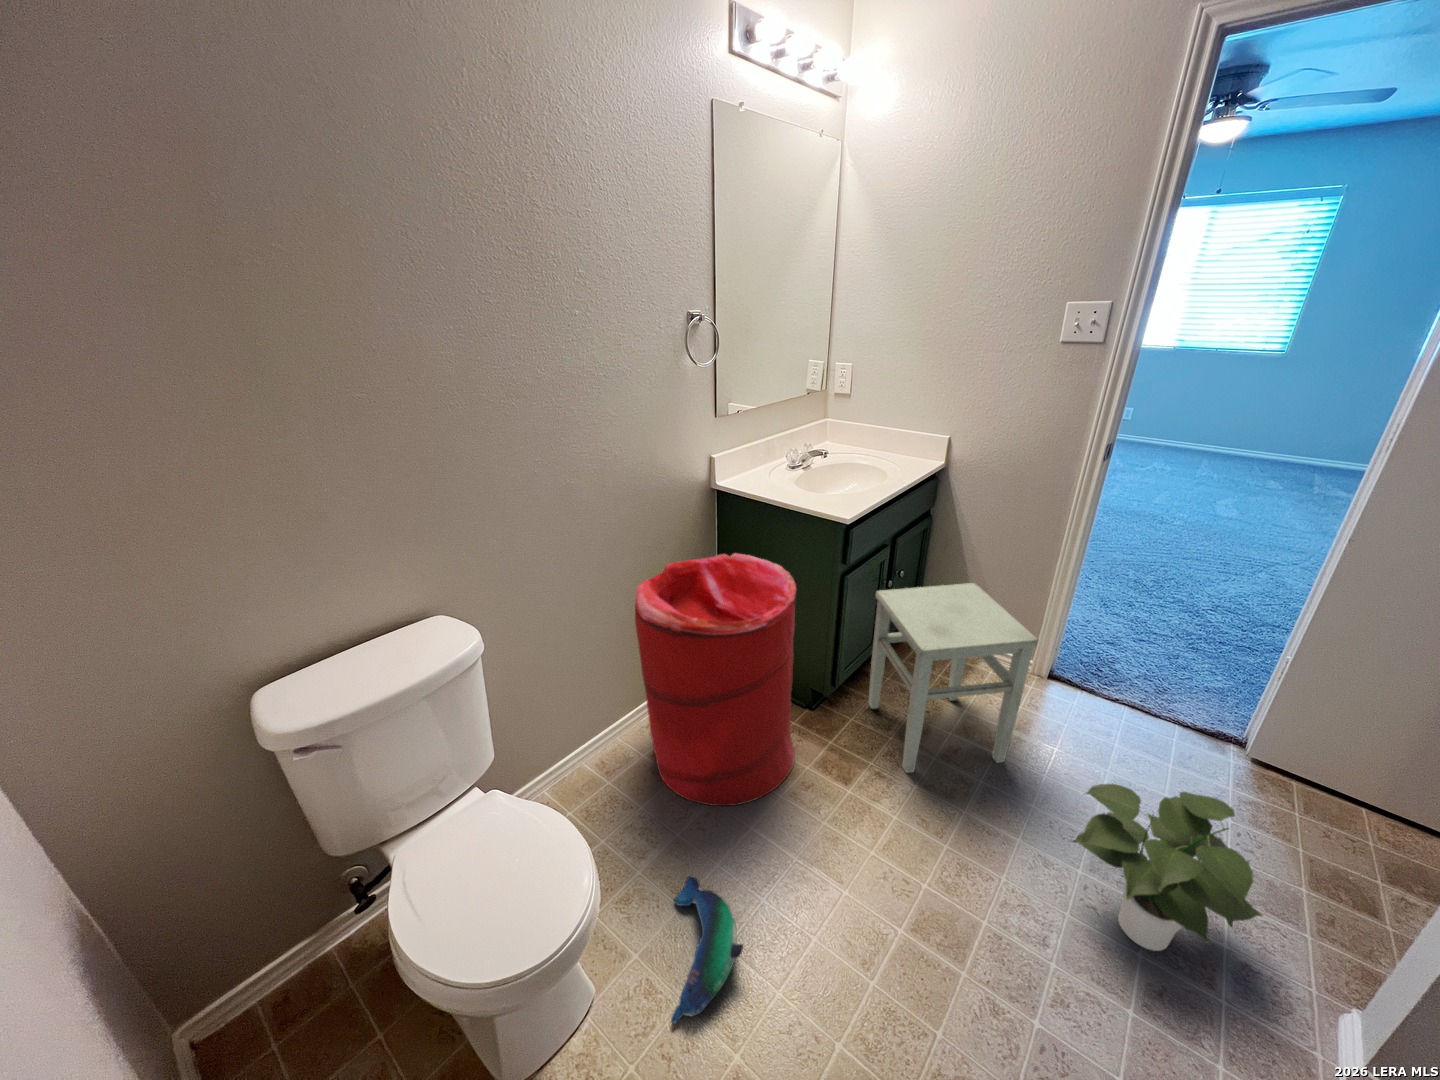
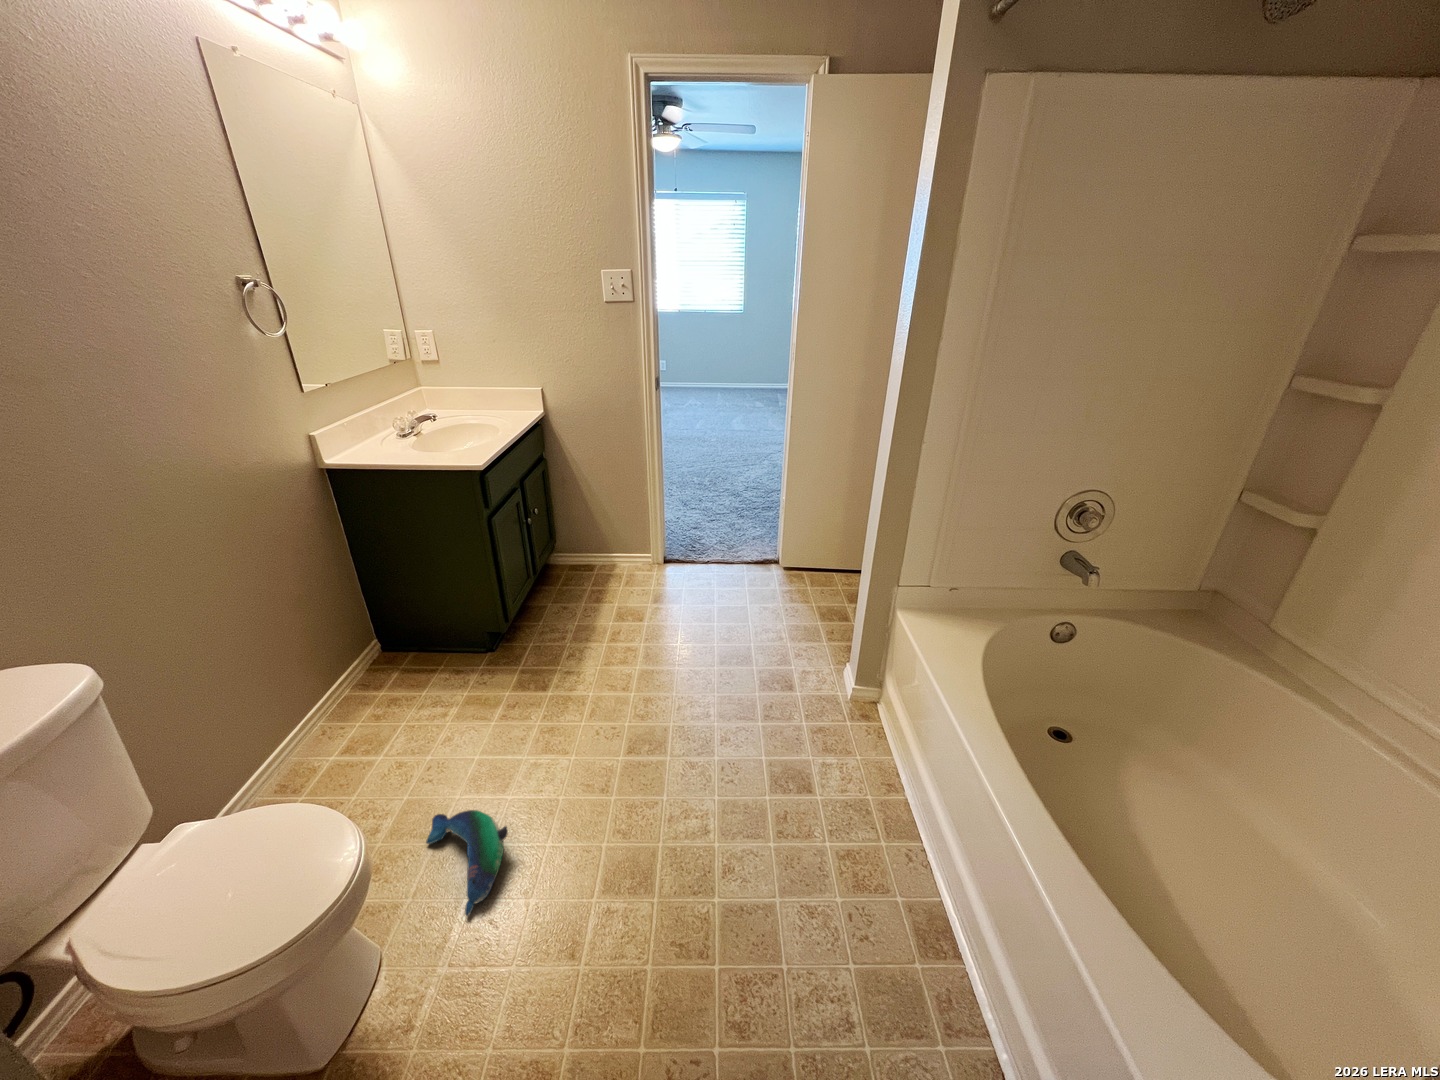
laundry hamper: present [635,553,797,806] -> none [268,523,495,771]
stool: present [869,583,1038,773] -> none [521,502,652,663]
potted plant: present [1073,784,1262,951] -> none [701,581,800,688]

